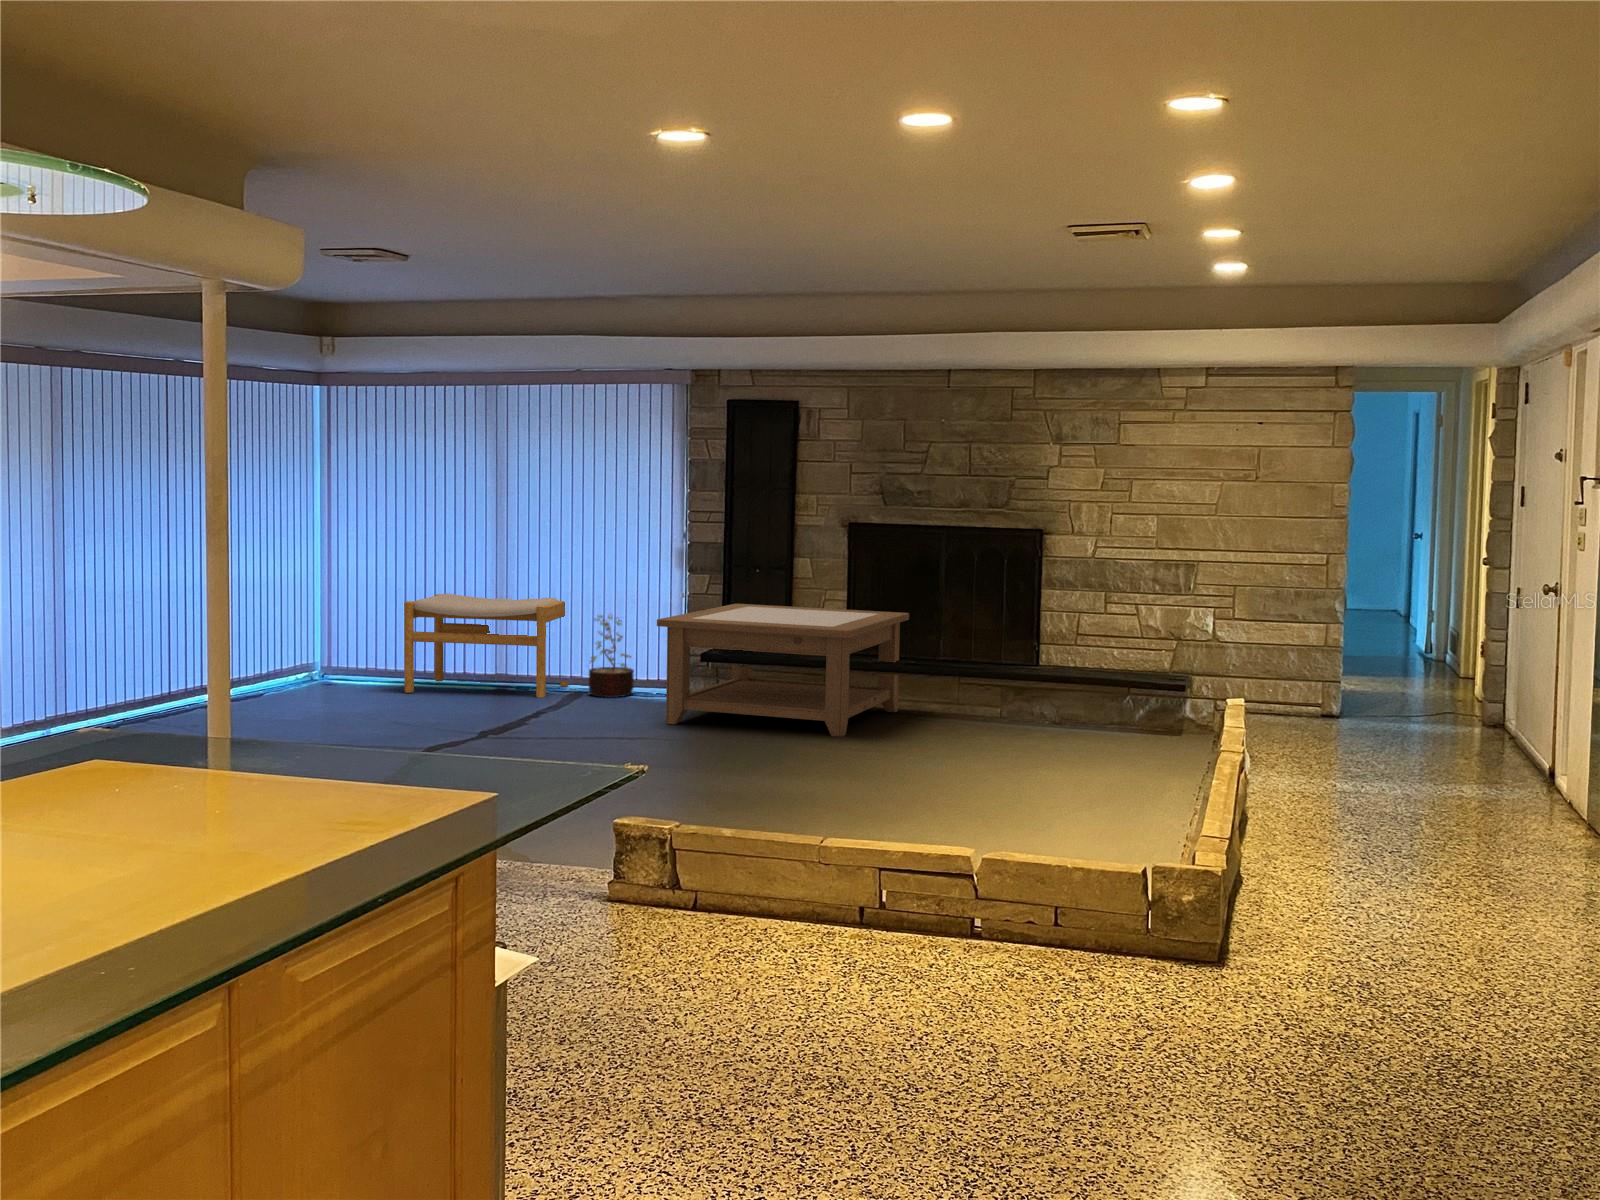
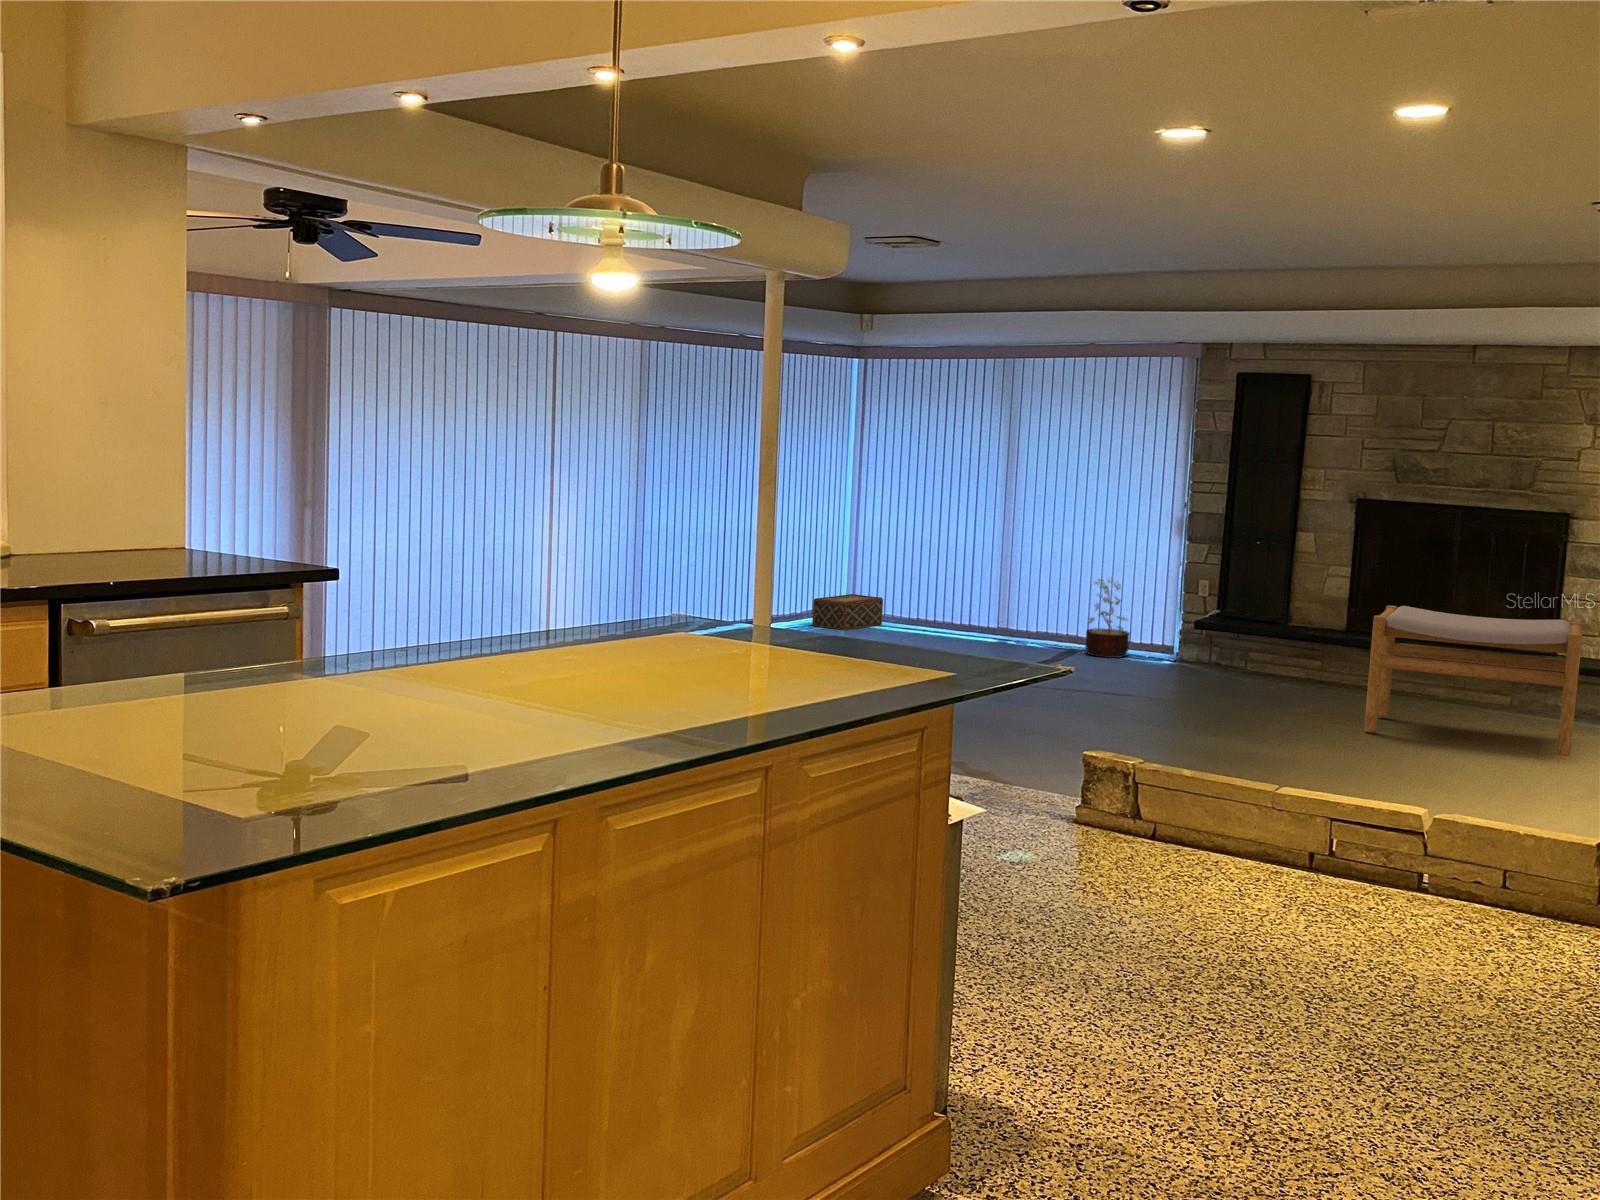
footstool: present [404,594,569,698] -> present [1364,606,1583,756]
coffee table: present [657,604,909,736] -> none [1151,574,1414,711]
woven basket: none [284,646,365,687] -> present [812,594,883,630]

